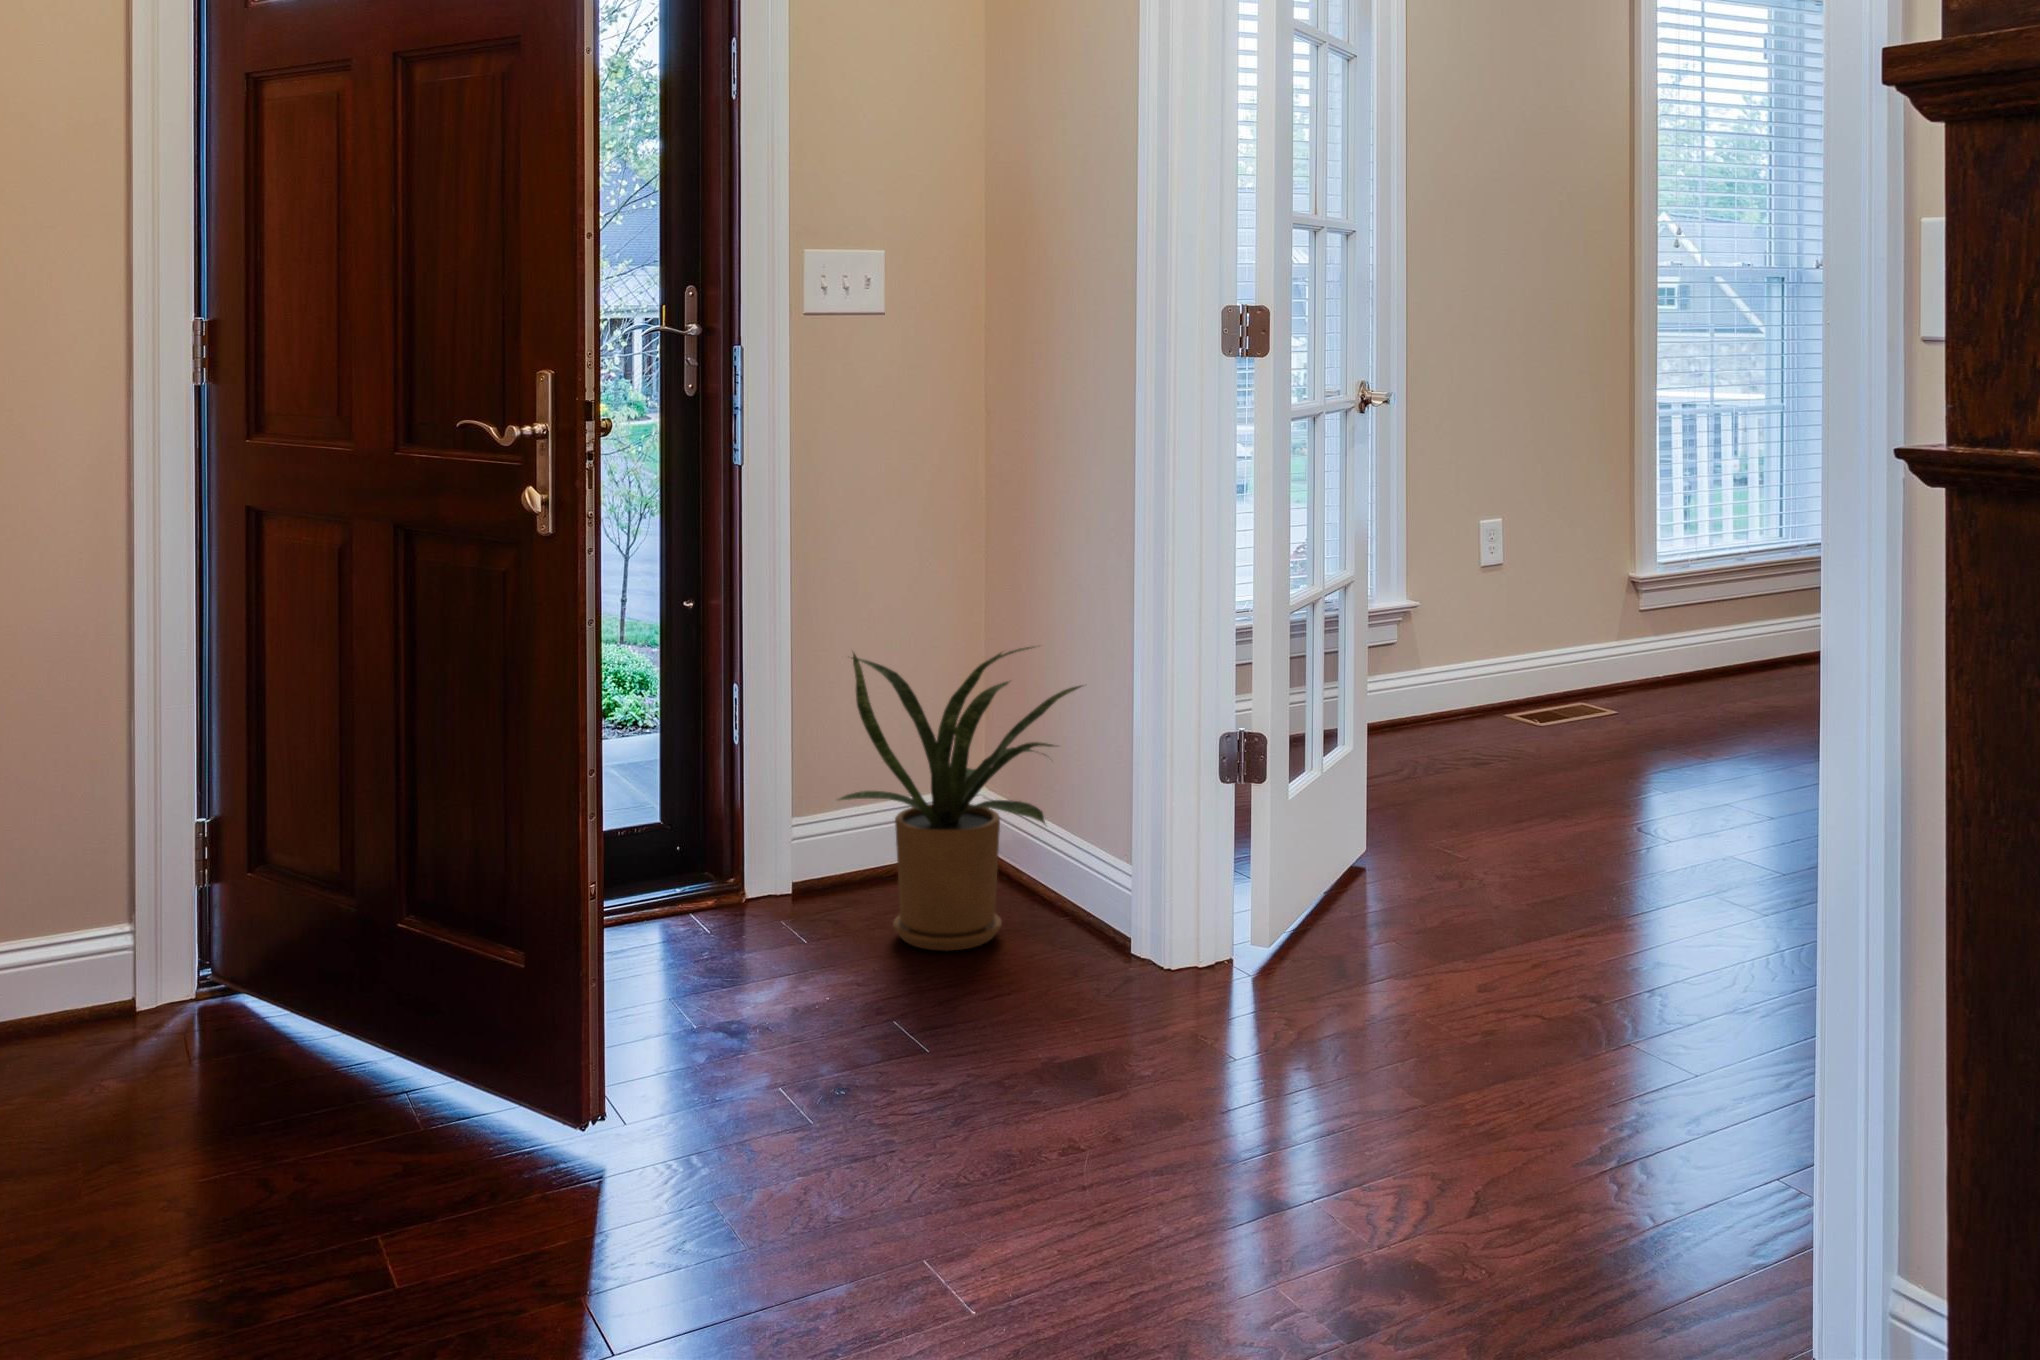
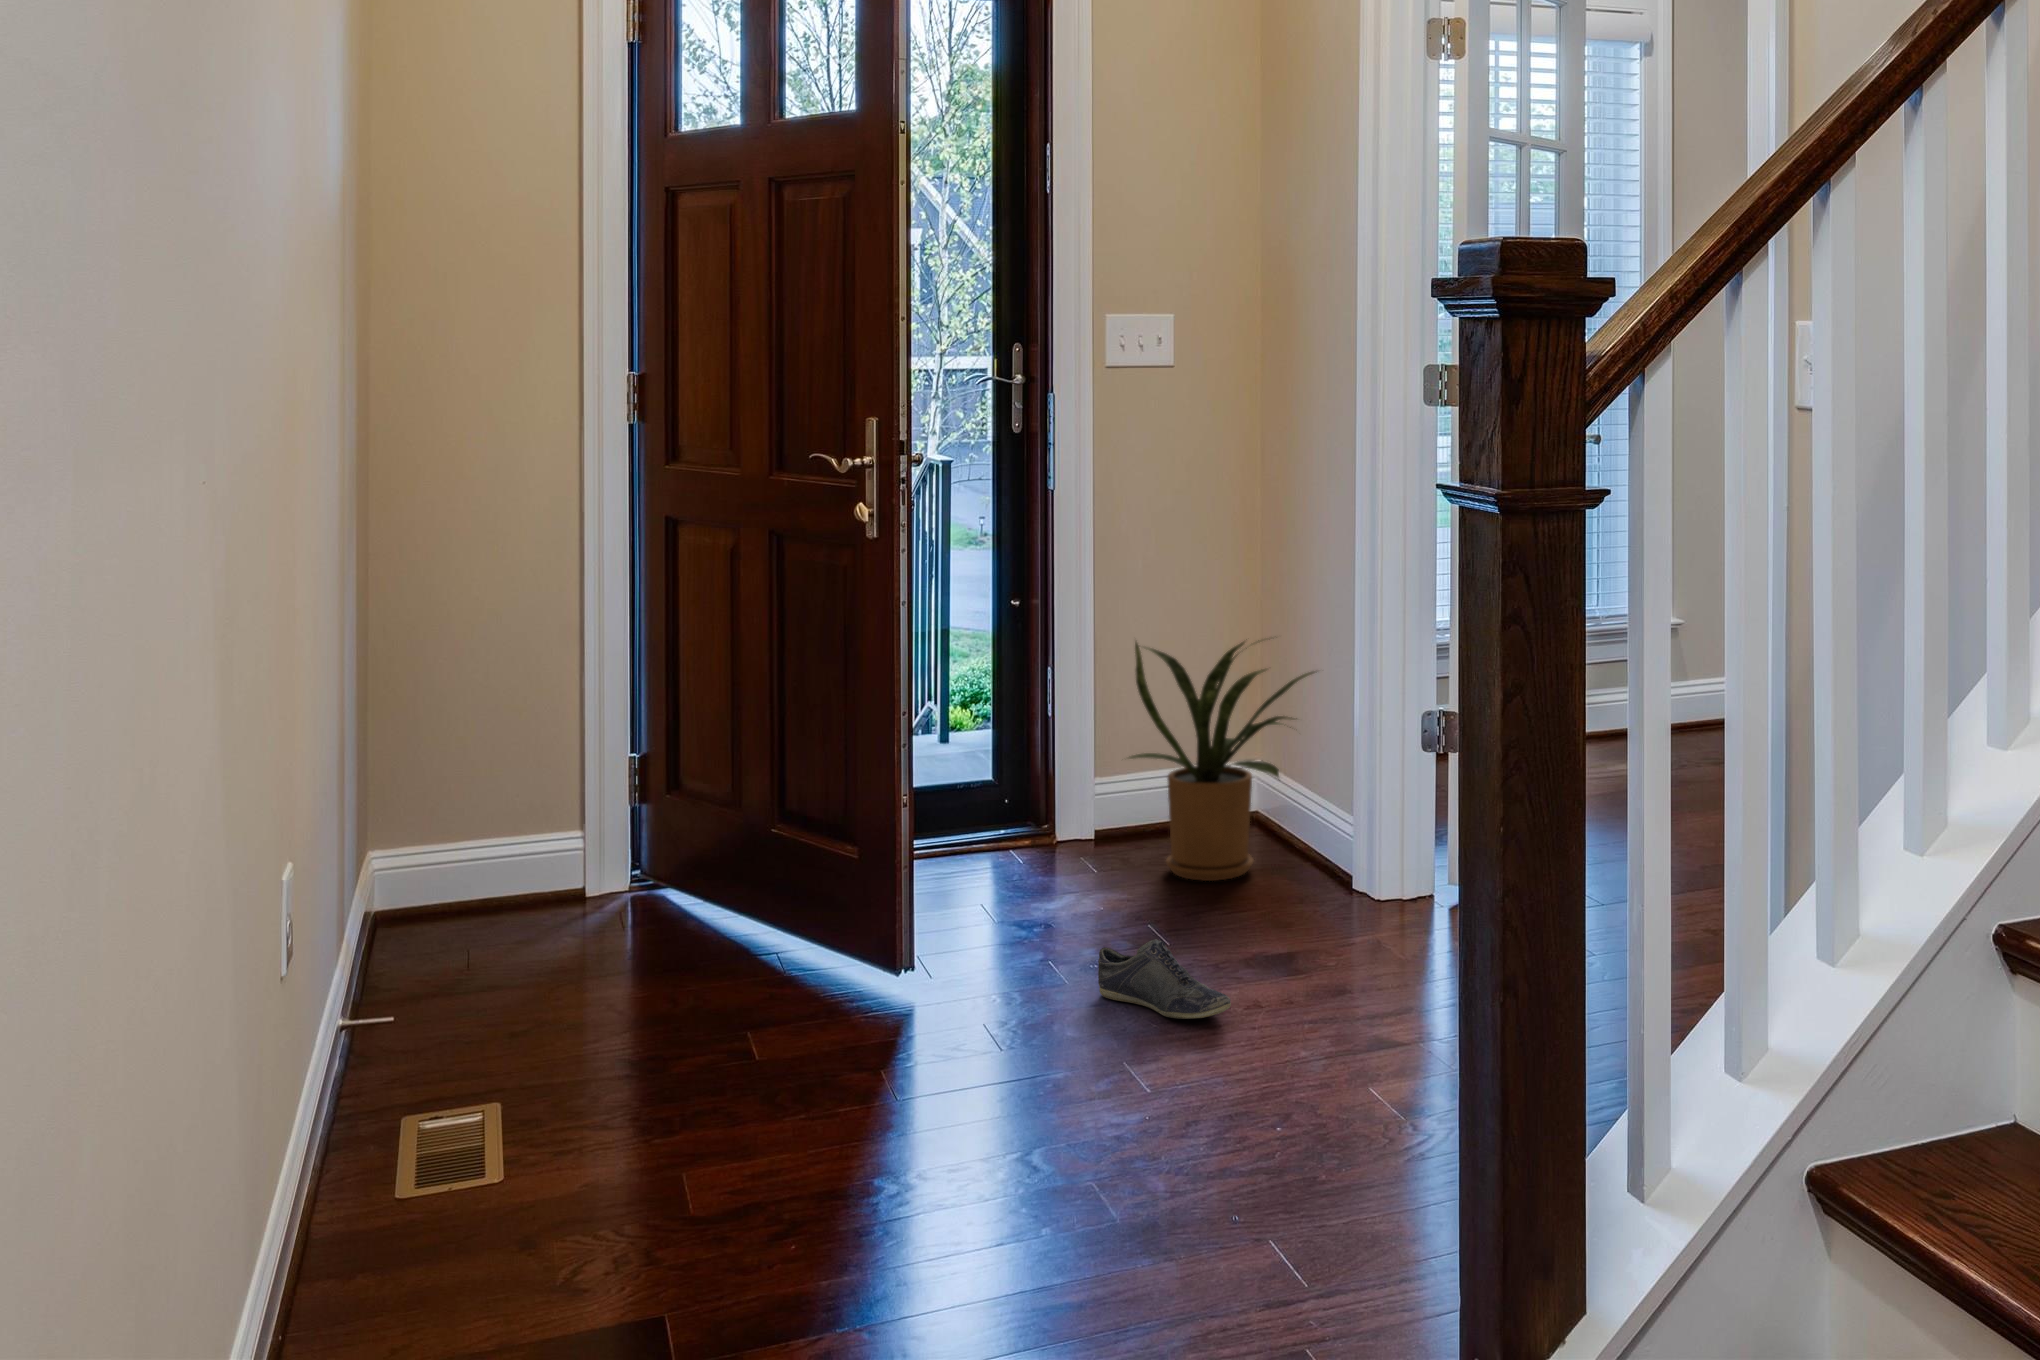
shoe: none [858,1069,1052,1183] -> present [1098,939,1231,1019]

